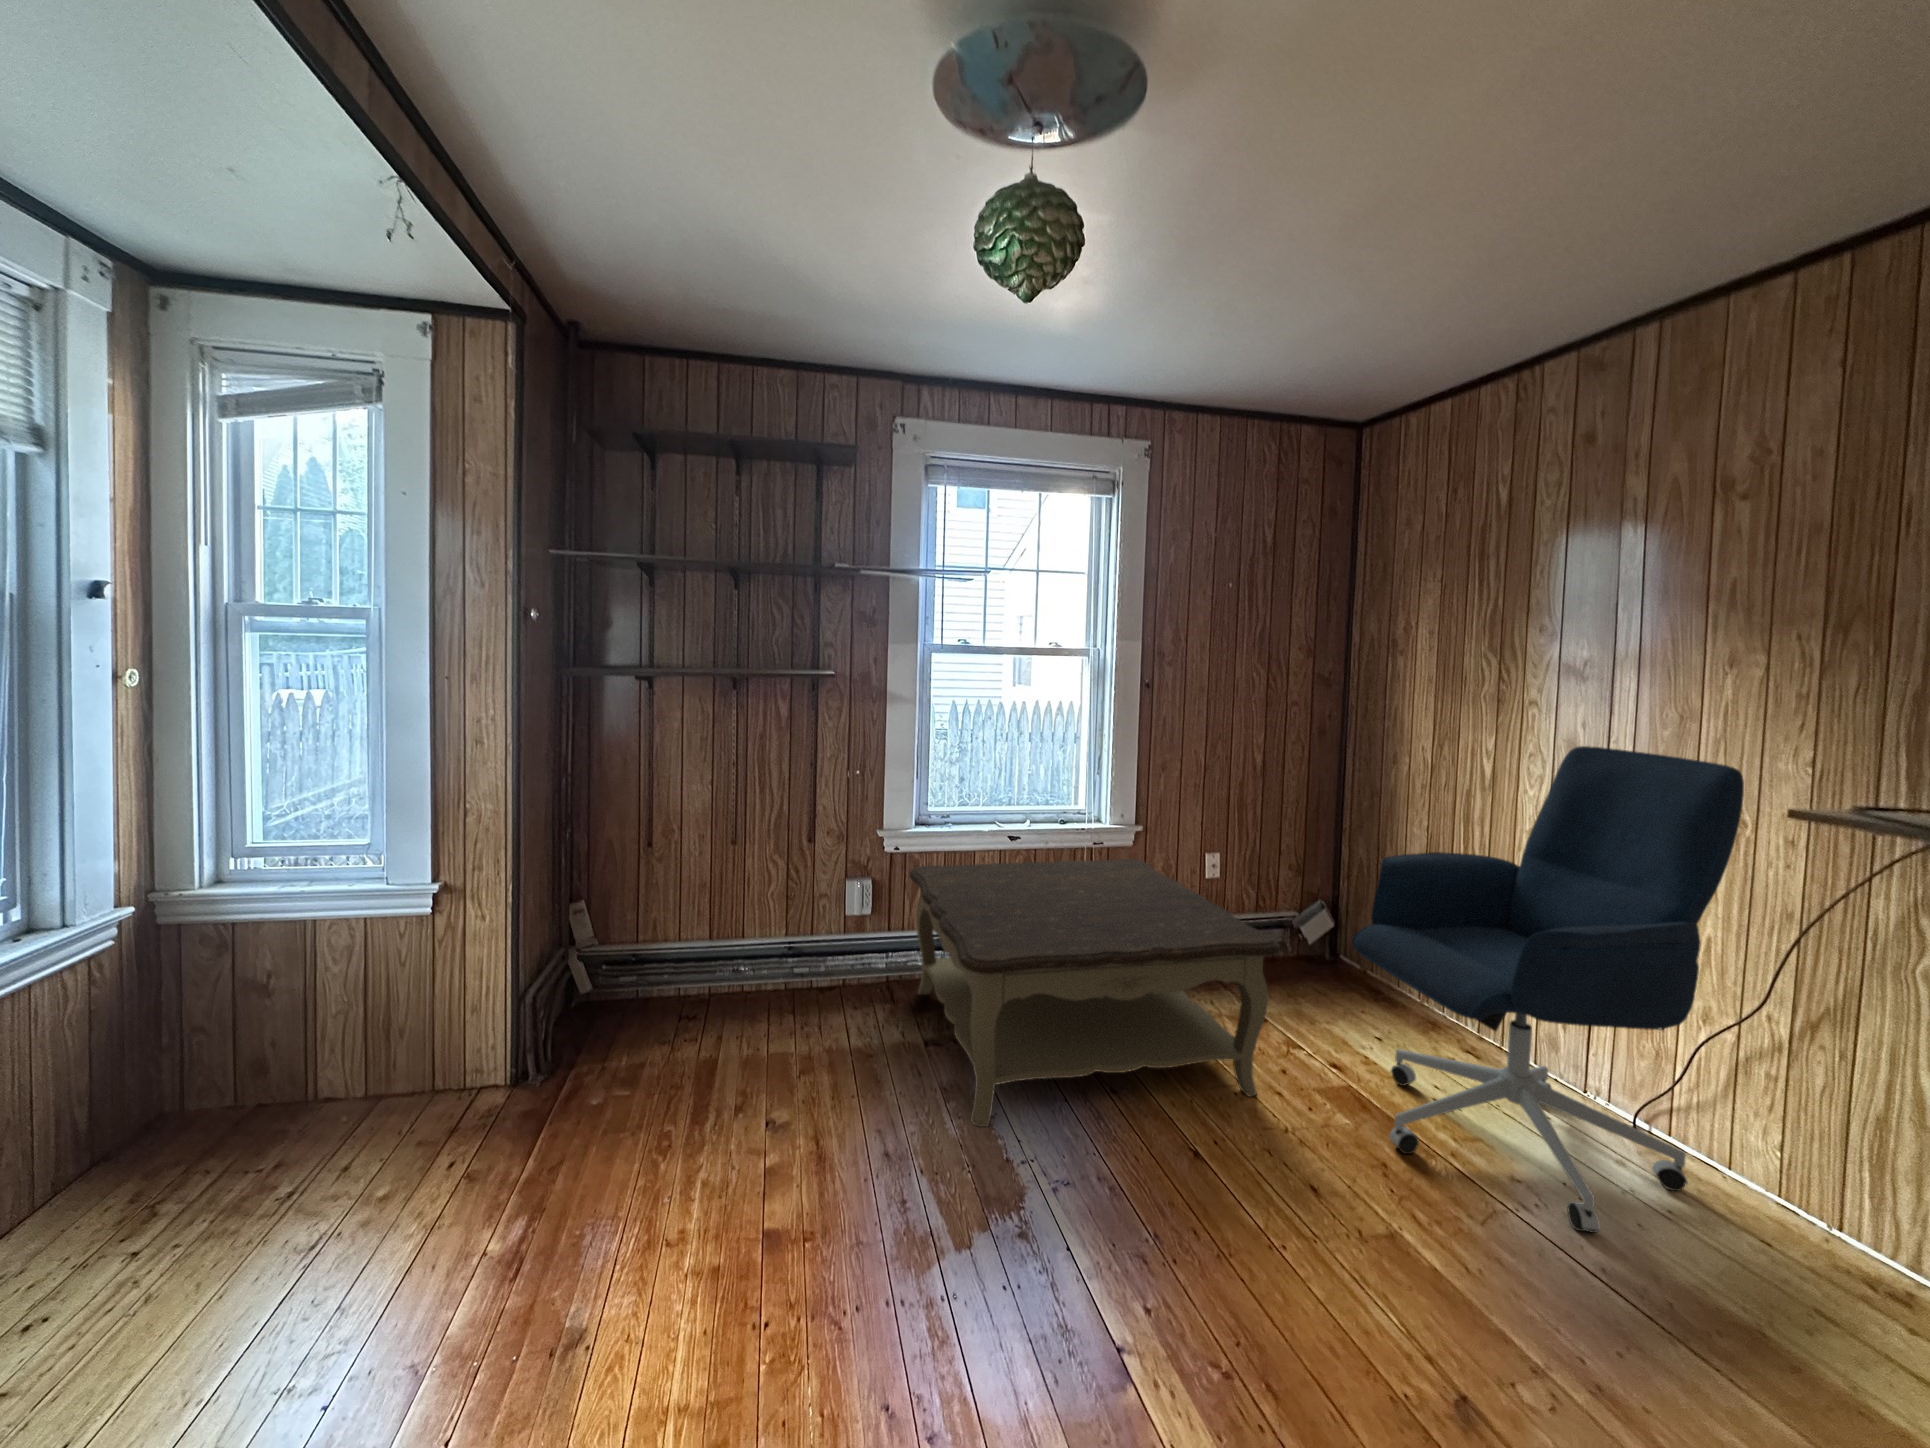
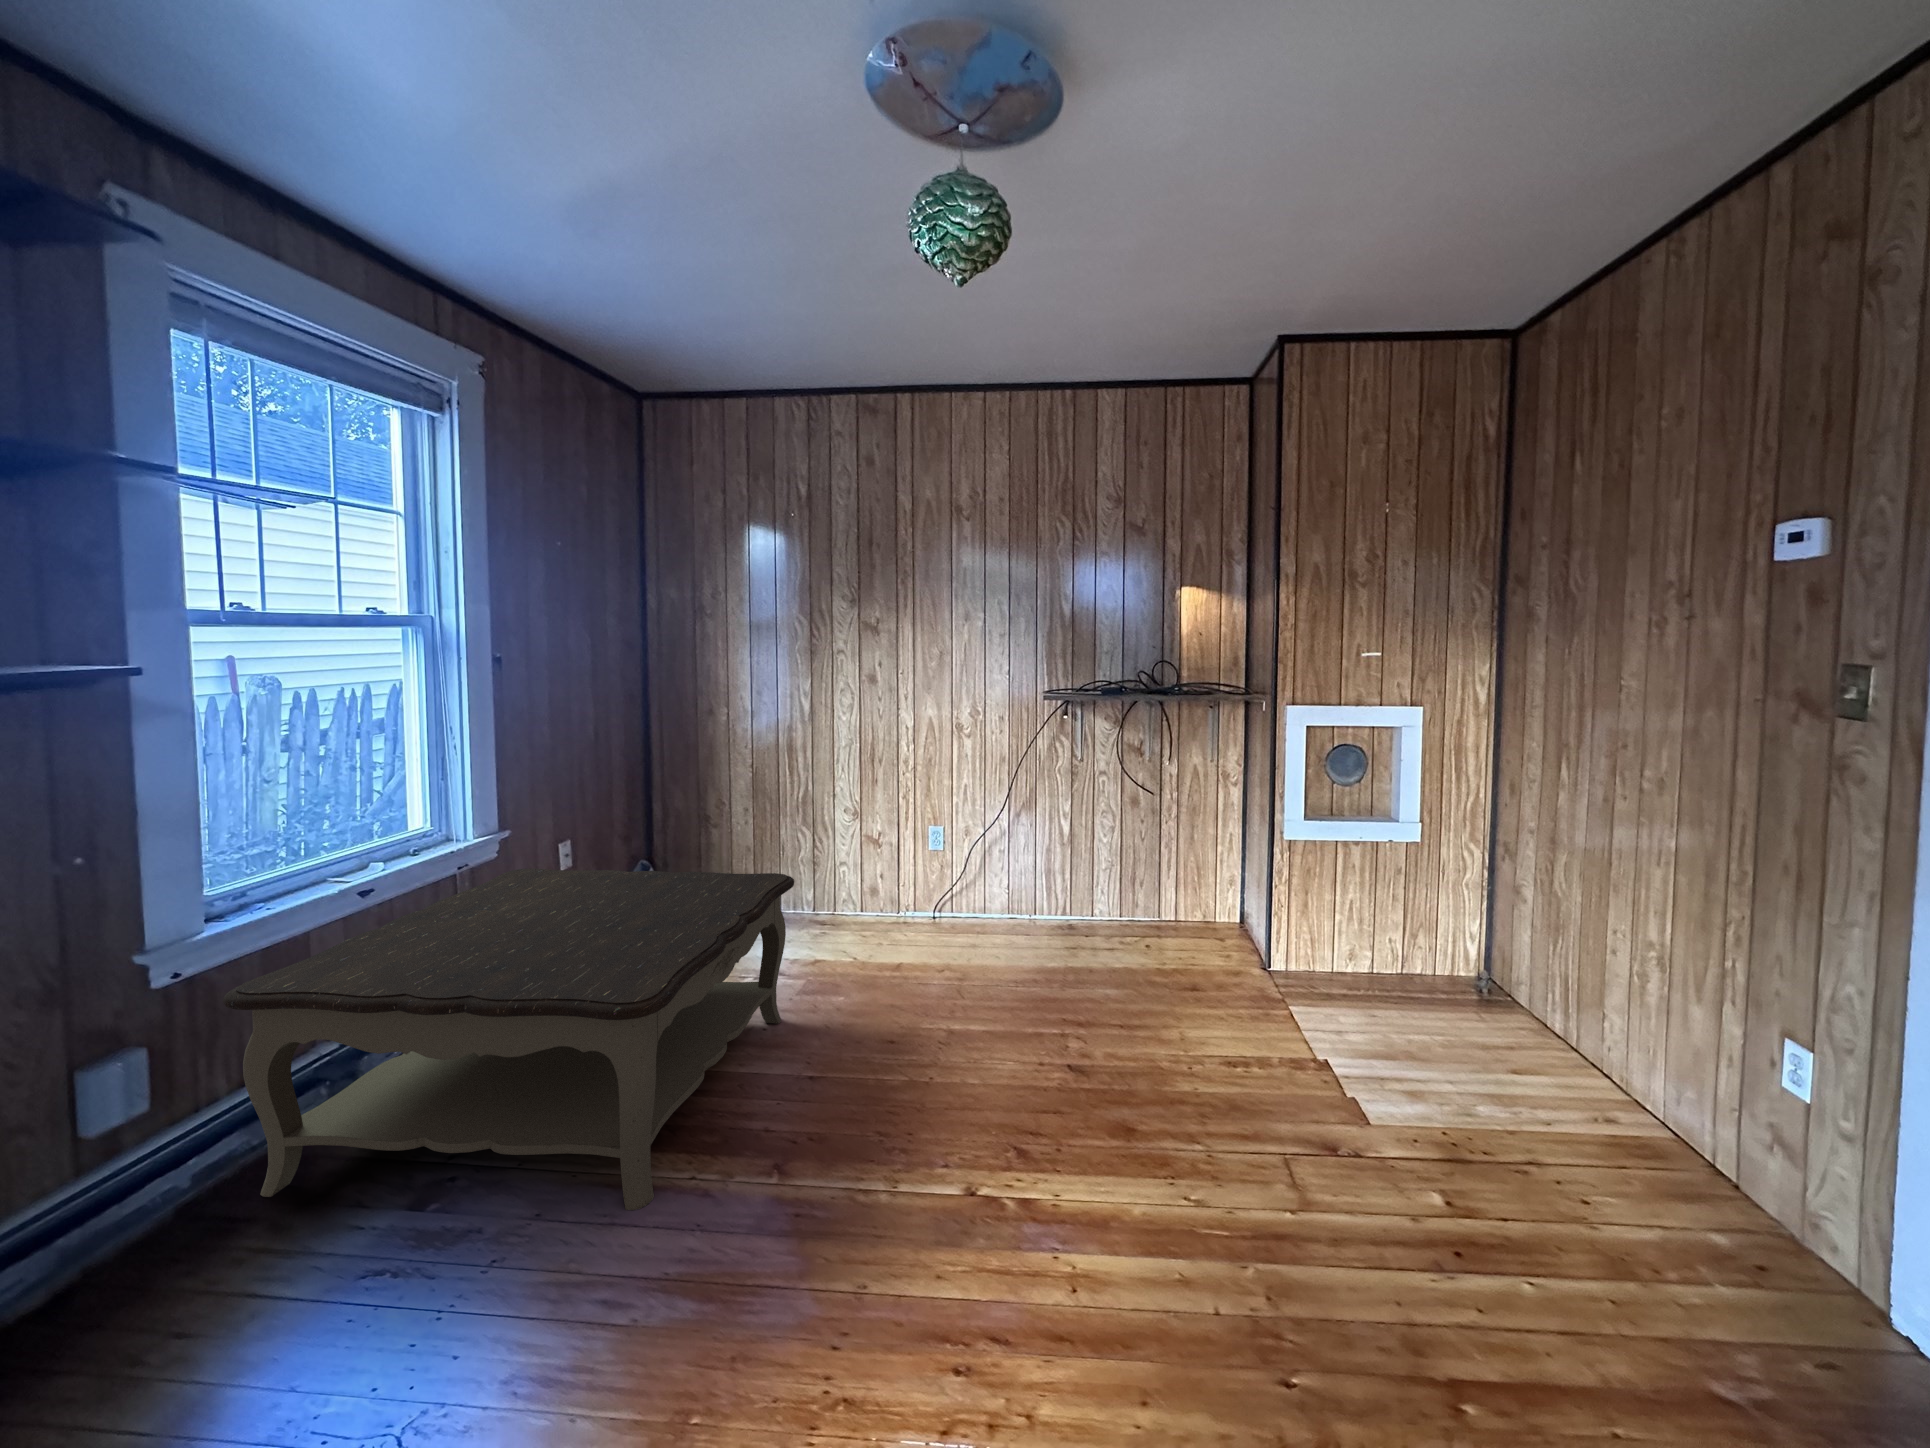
office chair: present [1352,746,1744,1233] -> none [819,679,999,990]

